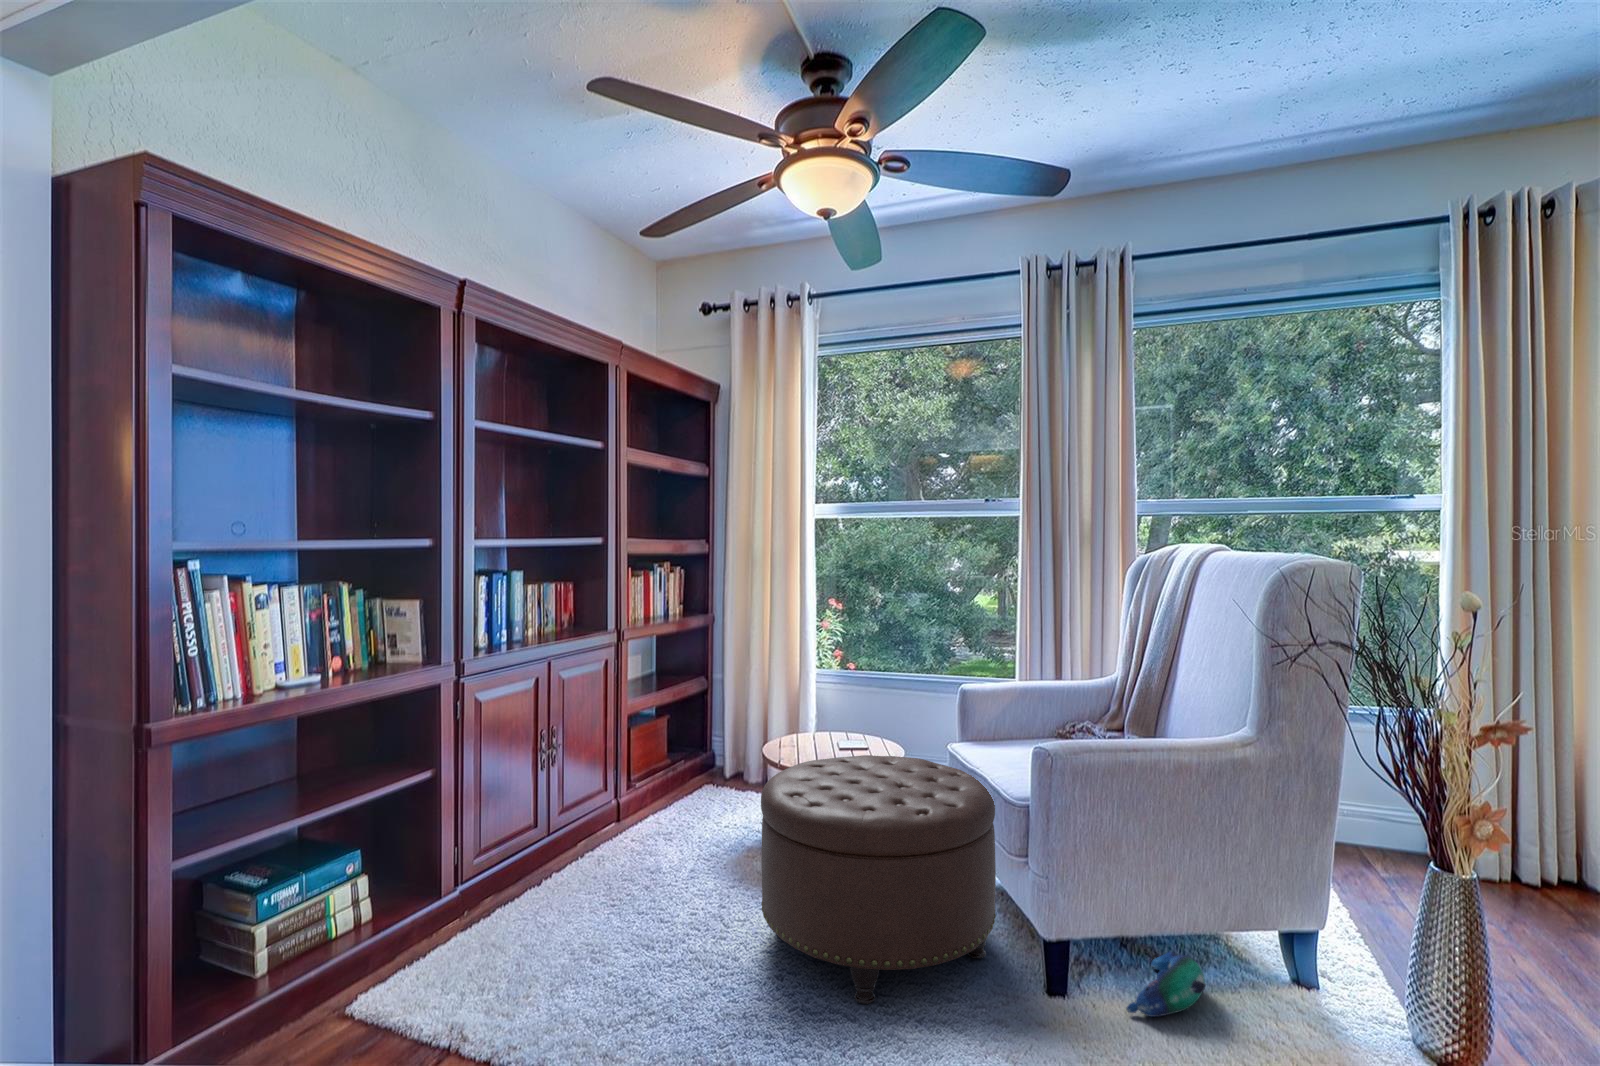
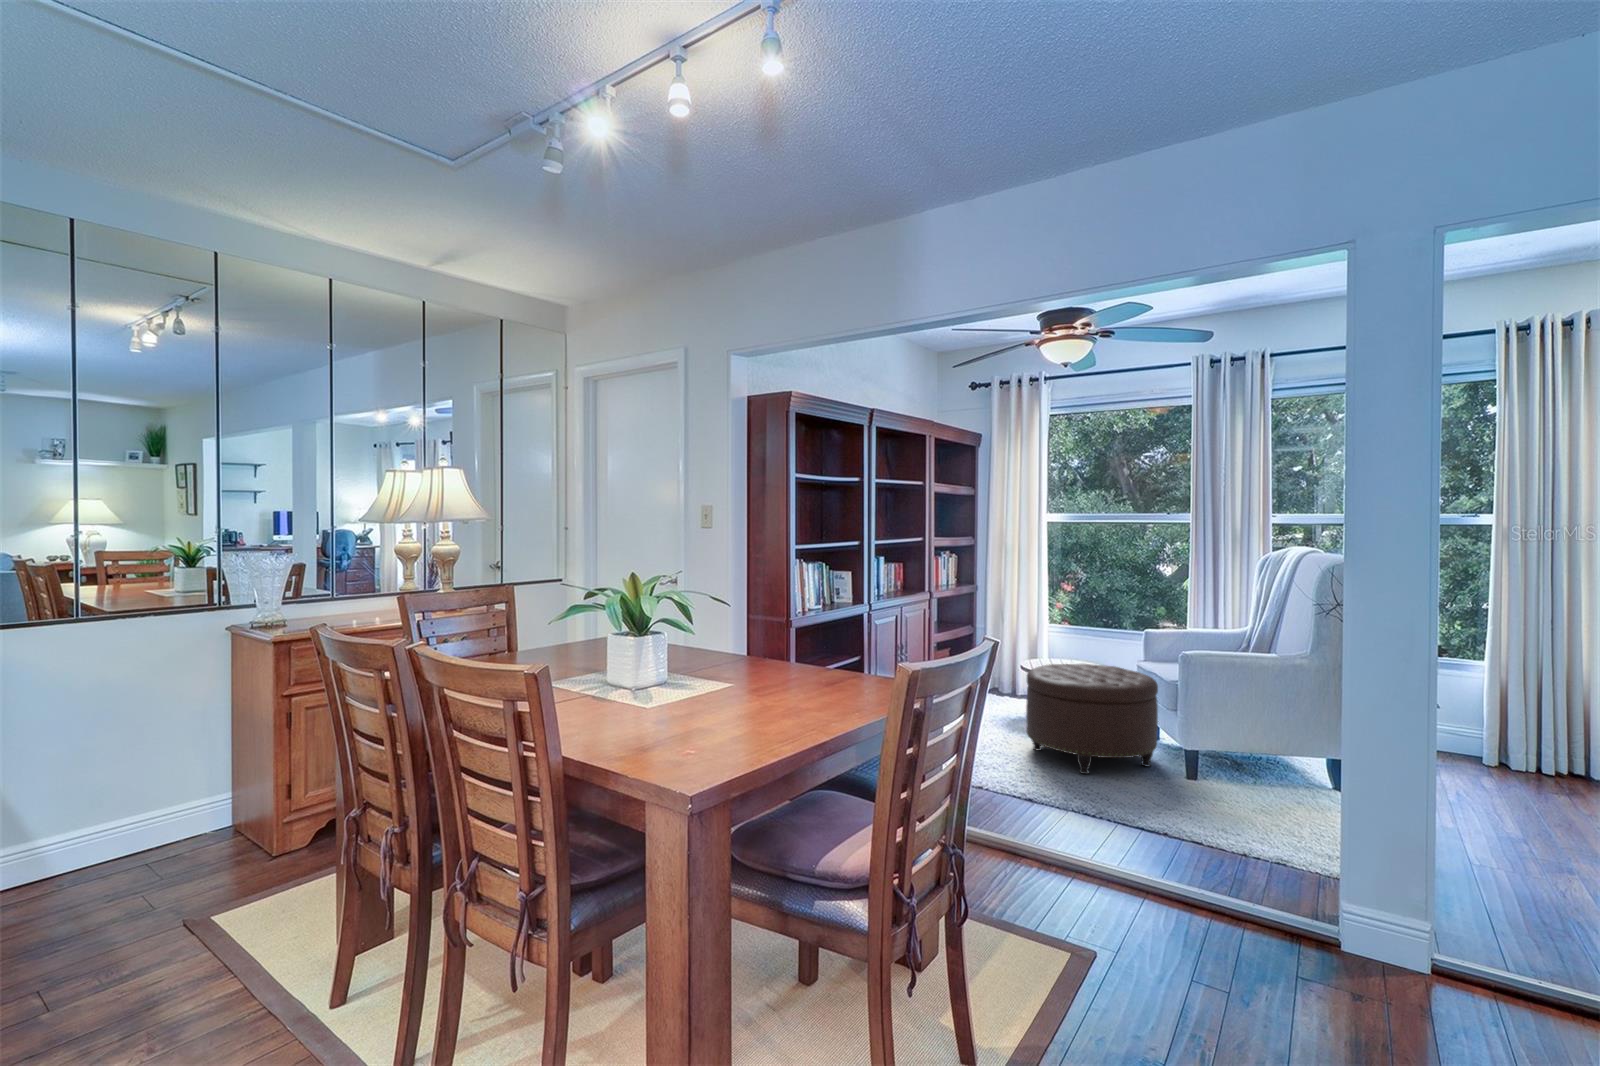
plush toy: present [1126,952,1206,1017] -> none [1226,769,1274,793]

